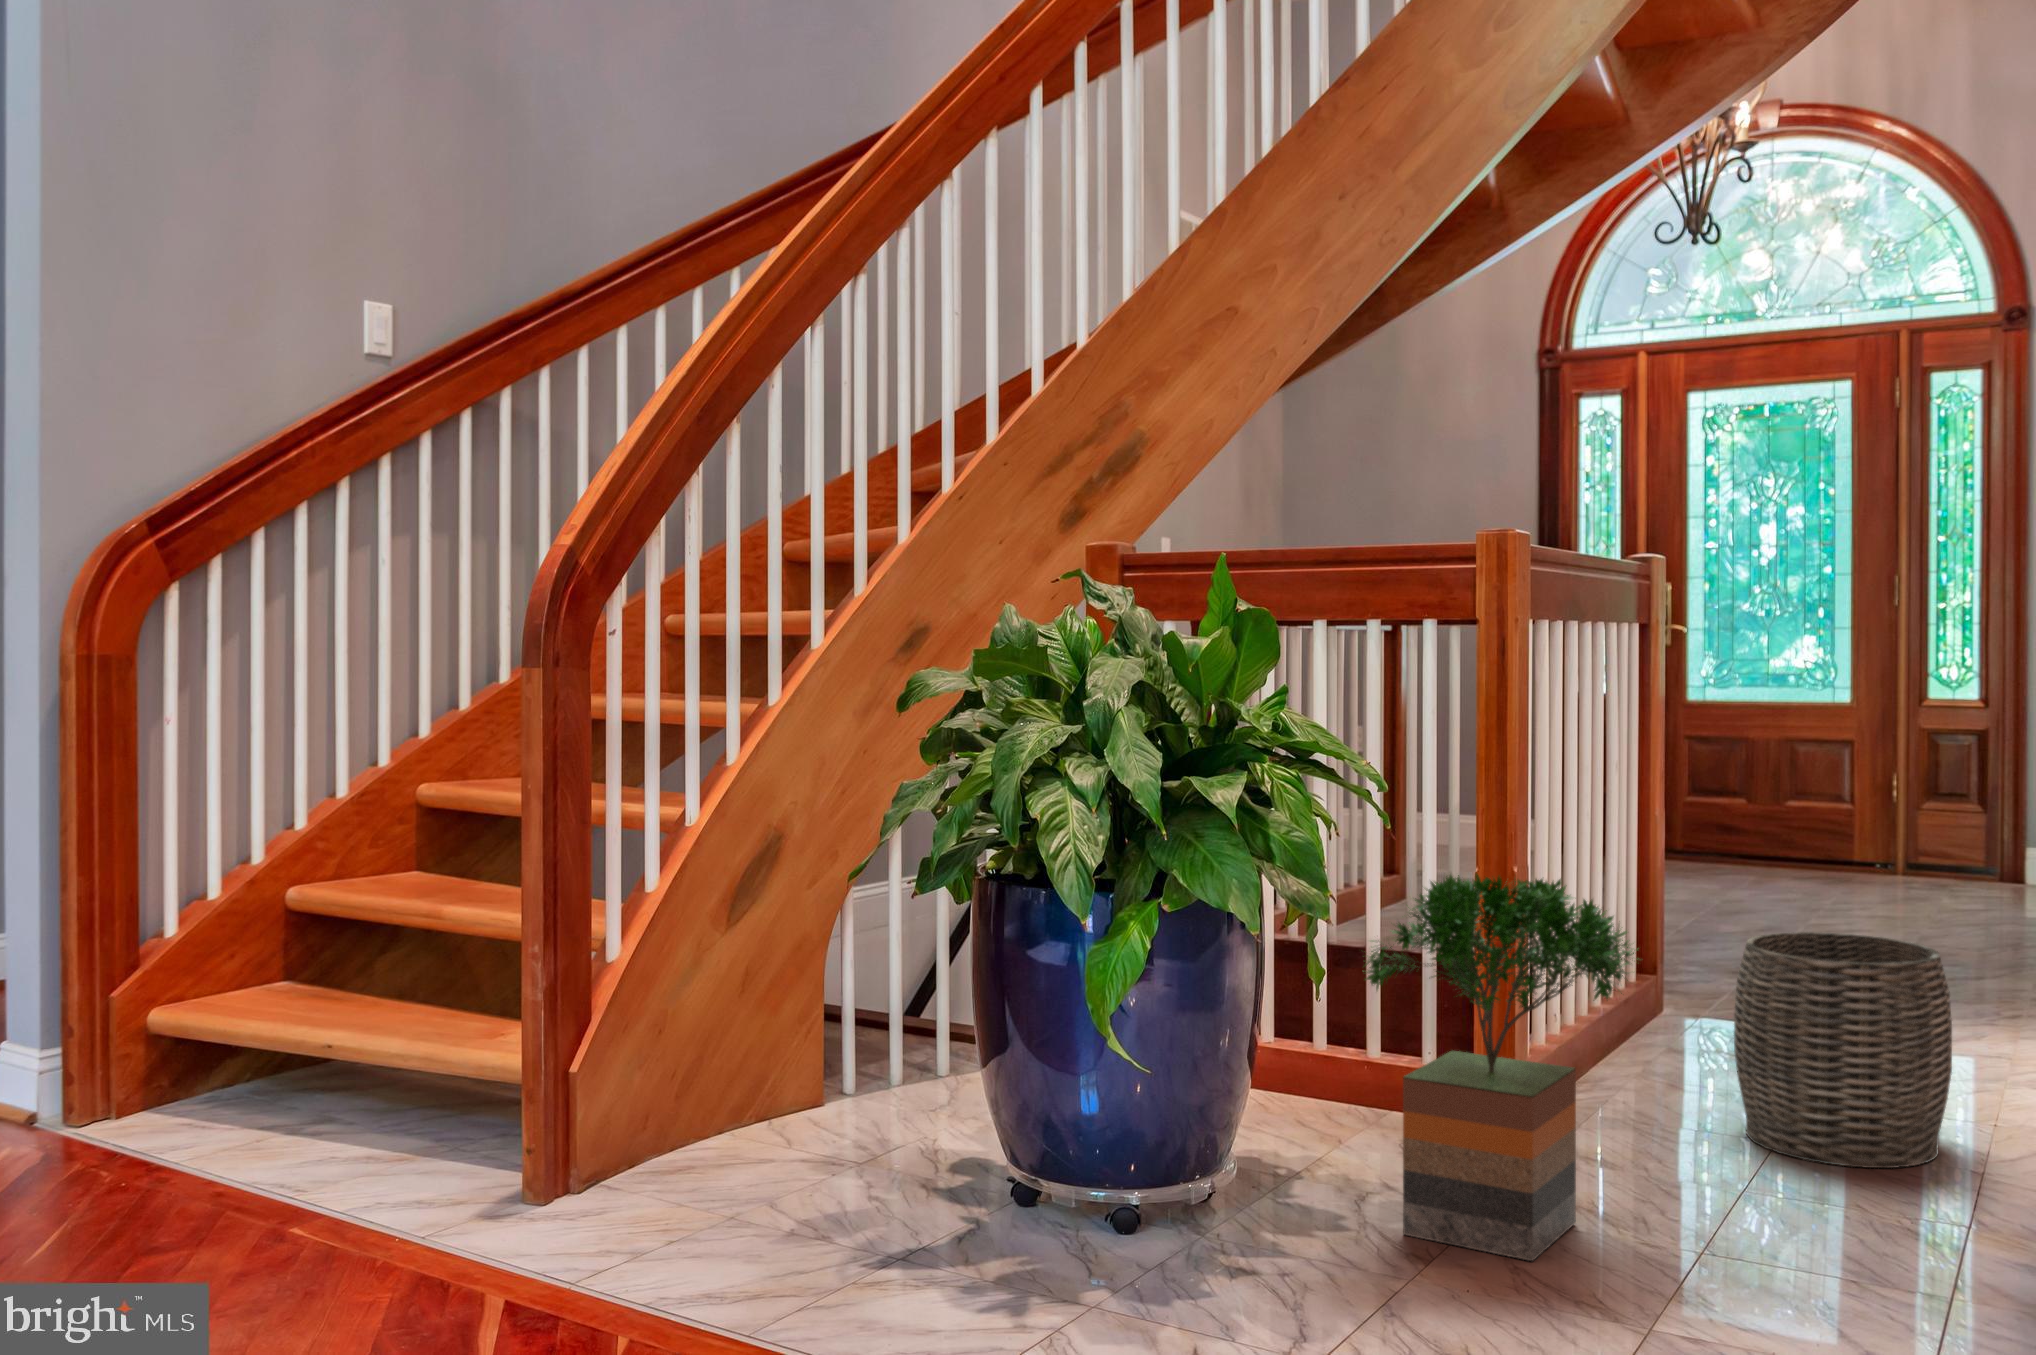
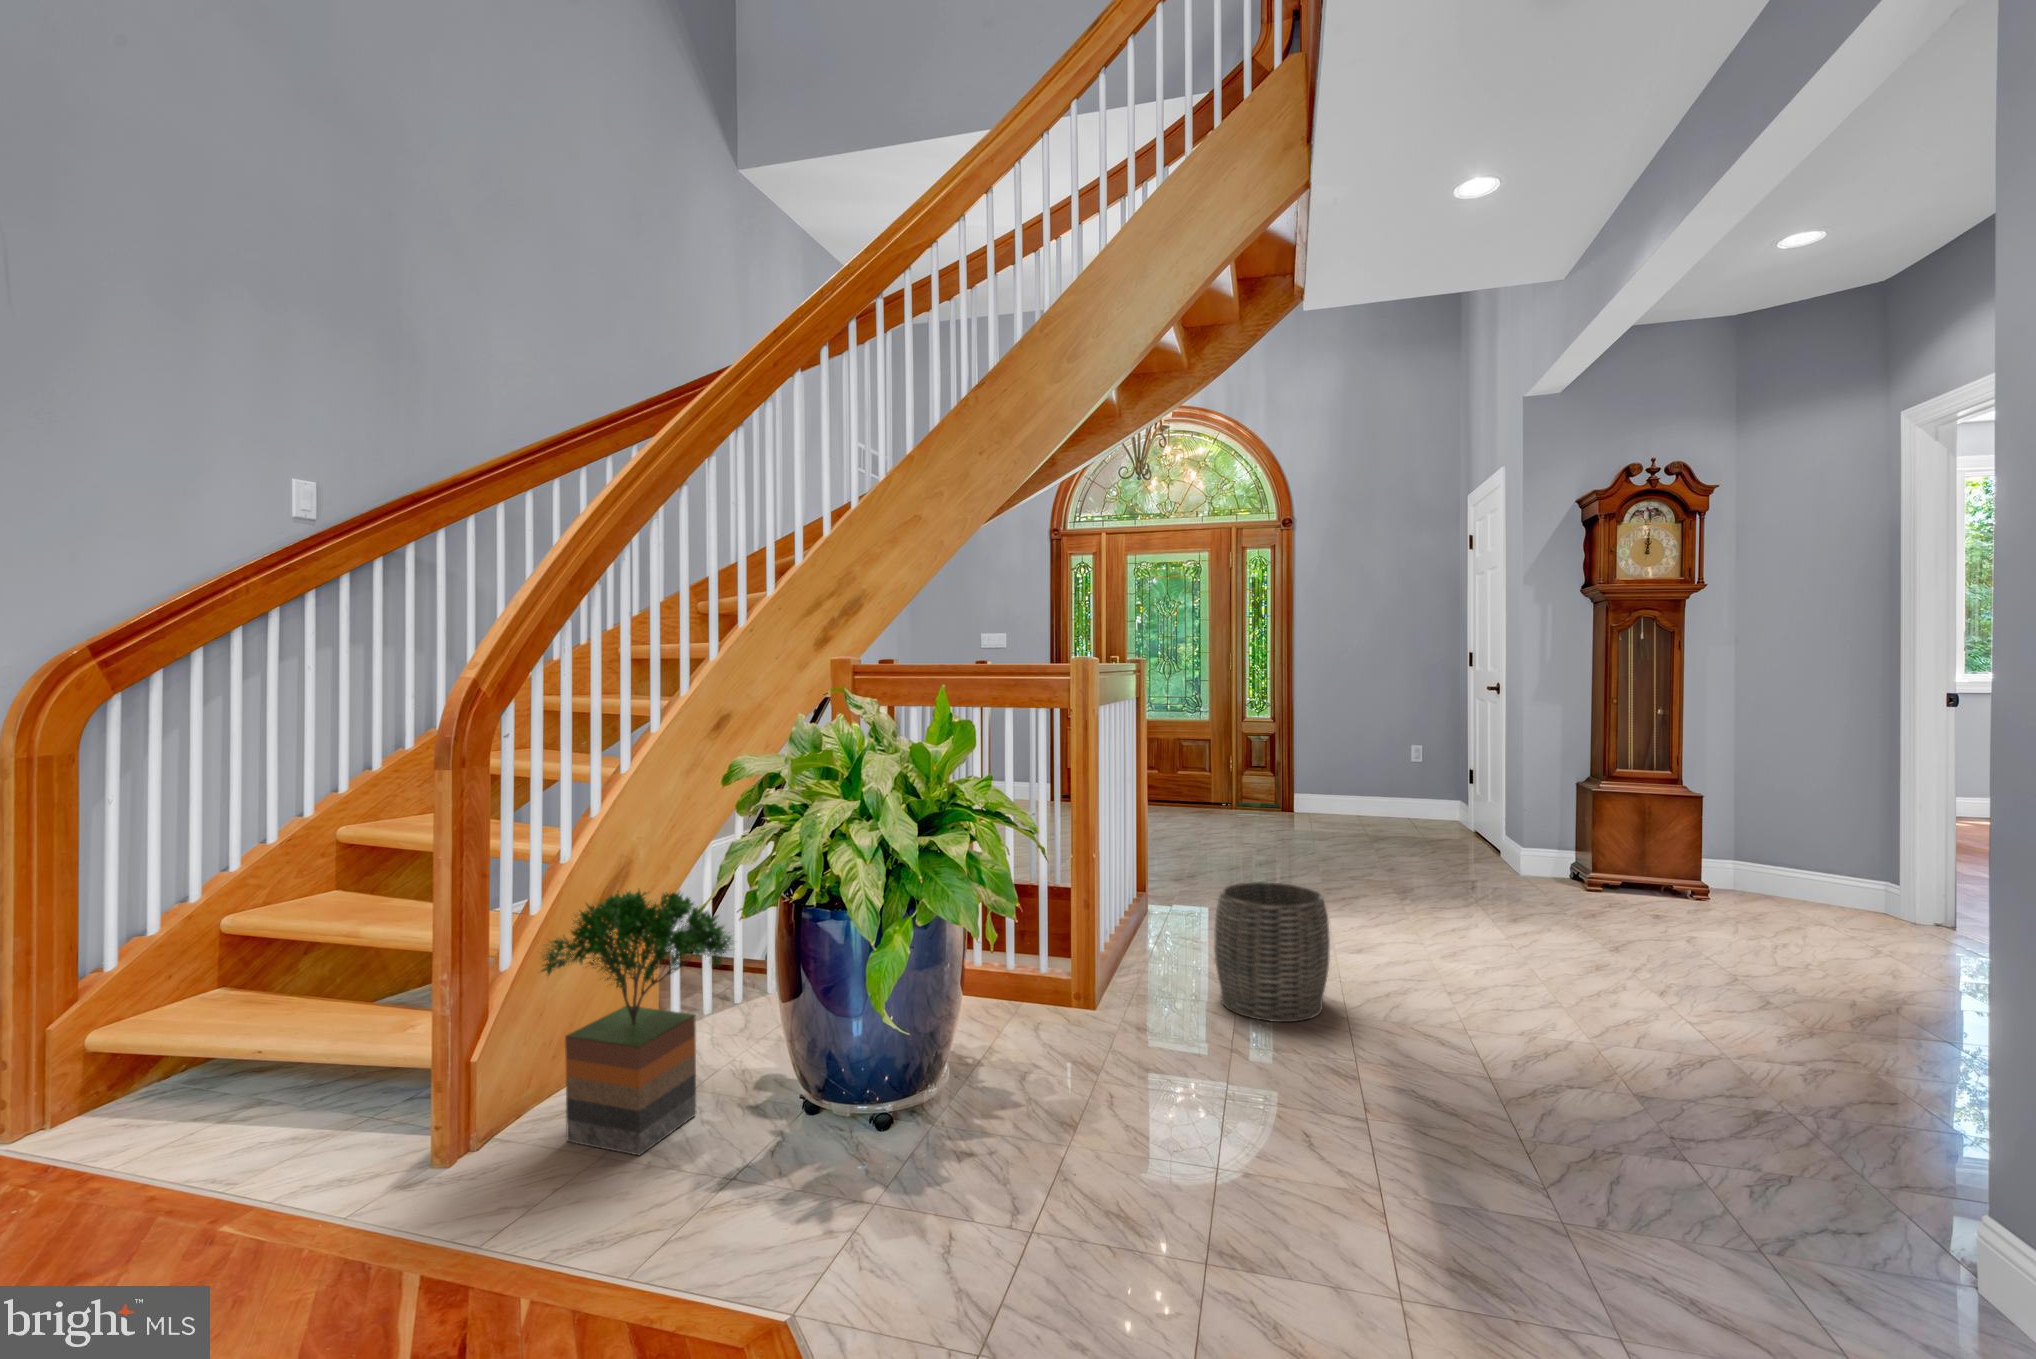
potted tree: present [1365,874,1635,1261] -> present [541,890,732,1155]

